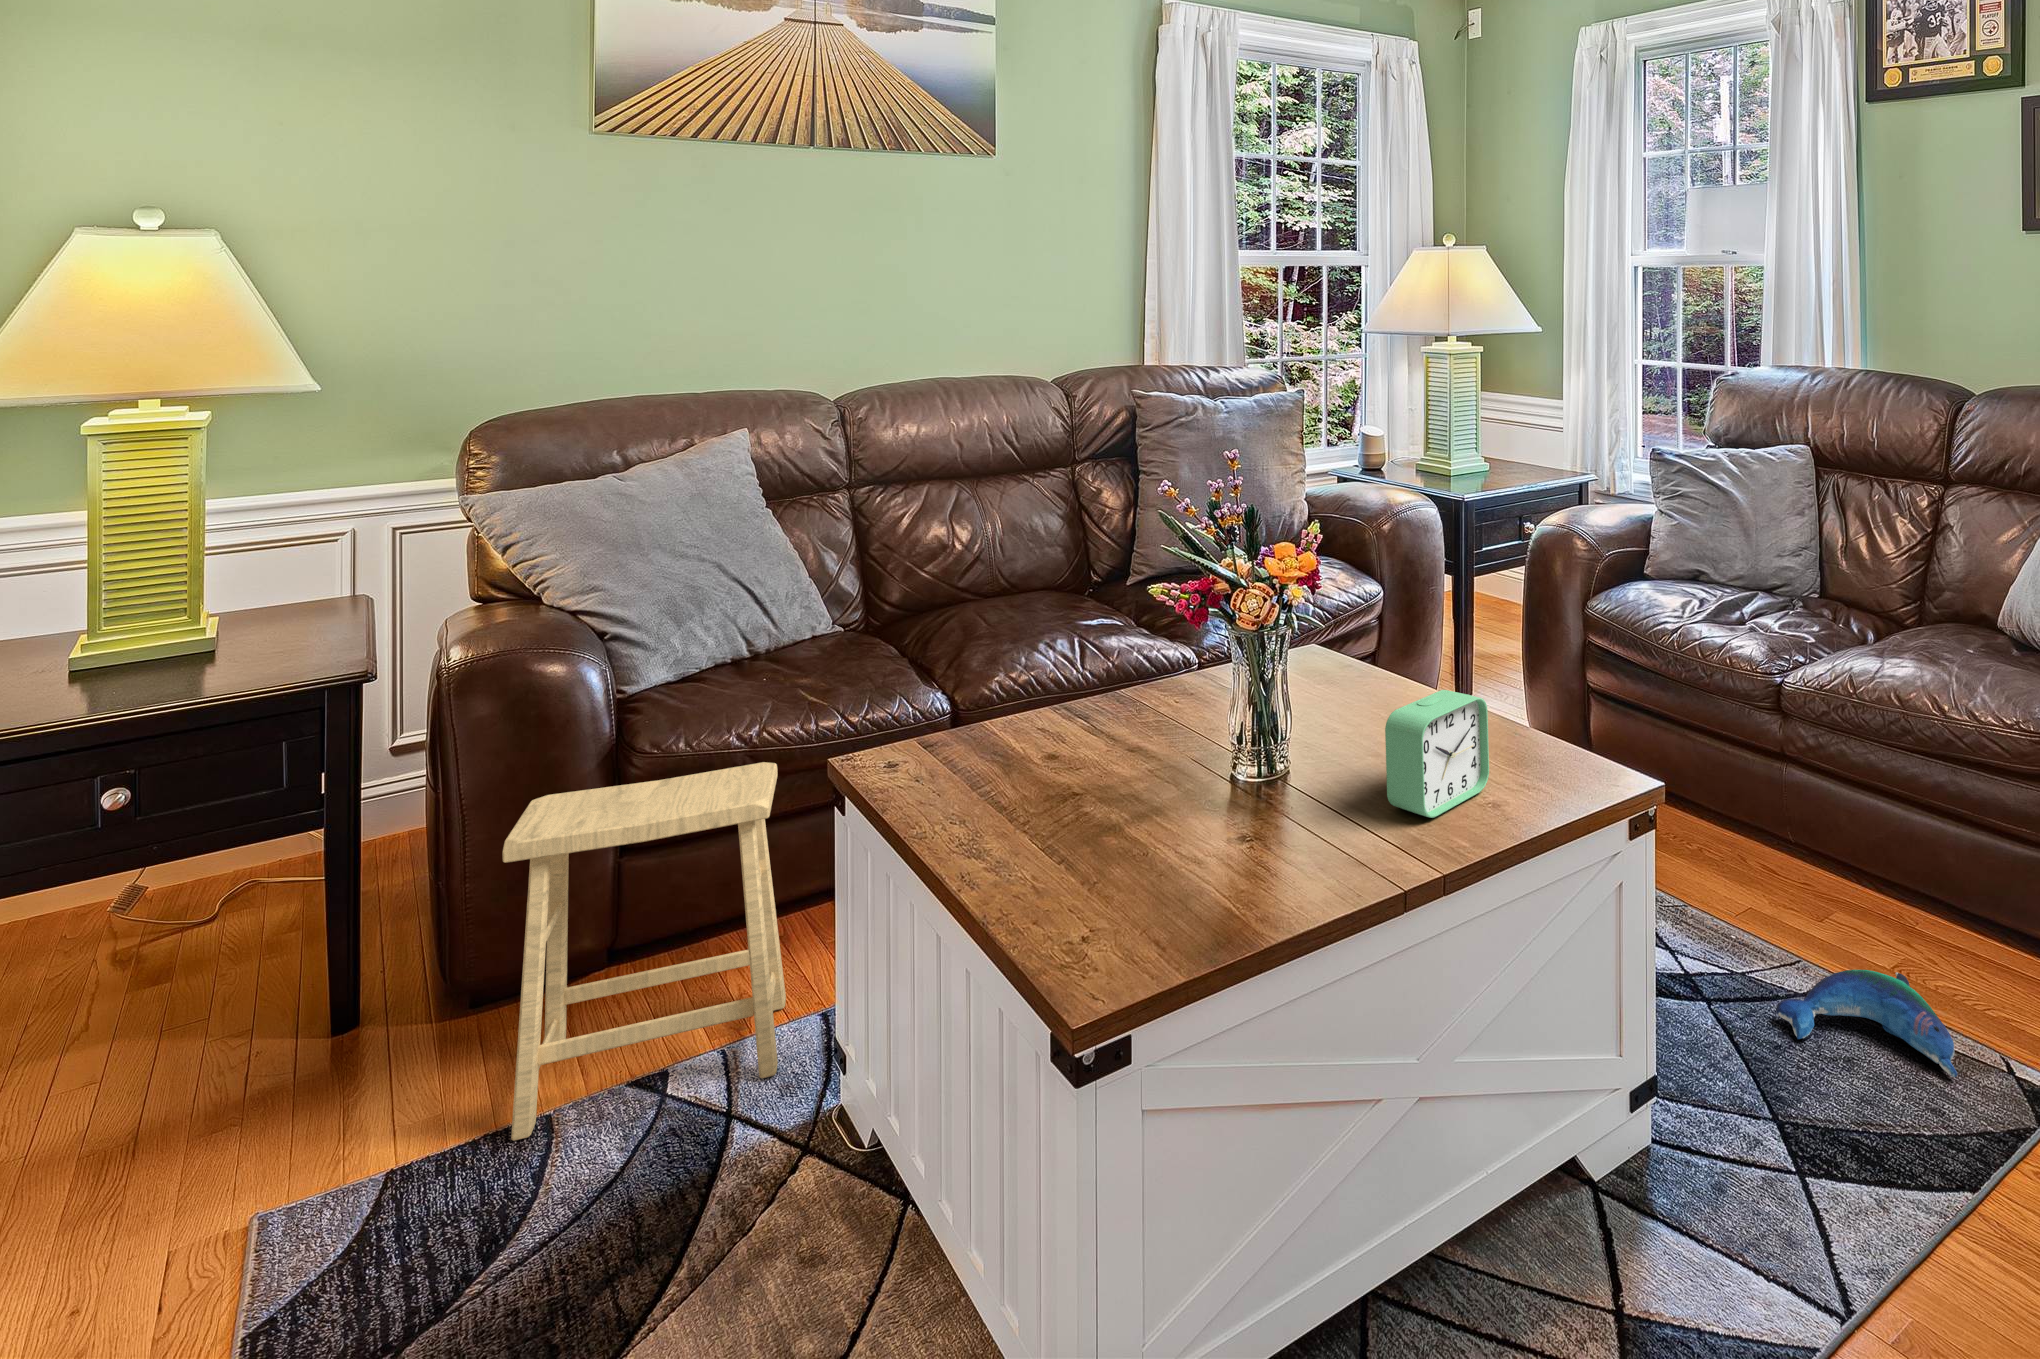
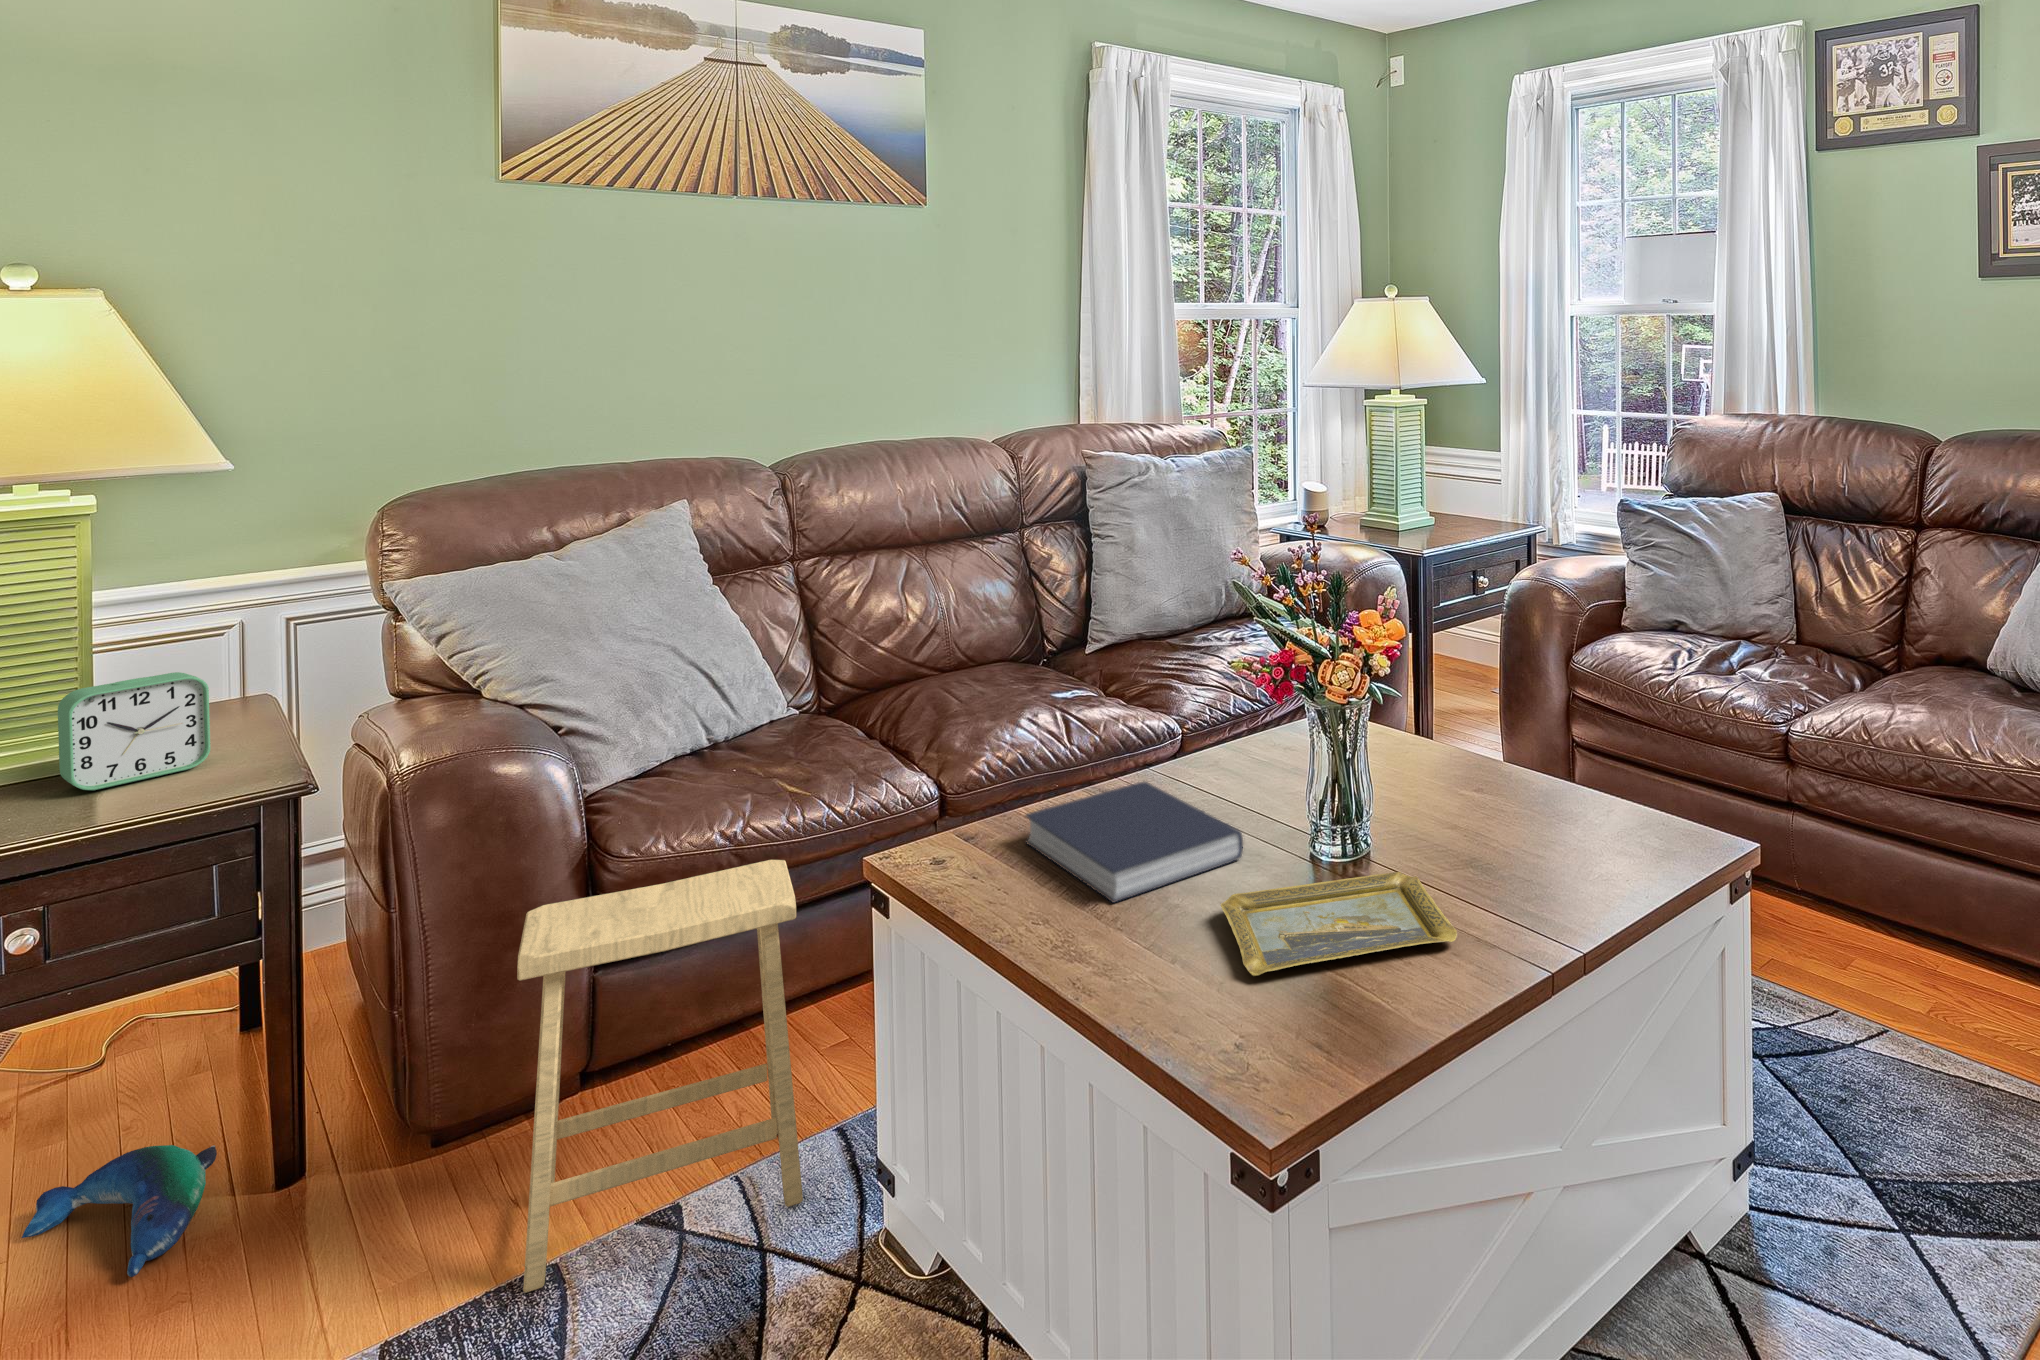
alarm clock: present [1385,690,1489,818] -> present [58,672,210,790]
book: none [976,704,1169,819] -> present [1026,782,1243,902]
tray: none [1114,802,1333,896] -> present [1221,872,1457,976]
plush toy: present [1776,970,1957,1077] -> present [22,1145,217,1277]

